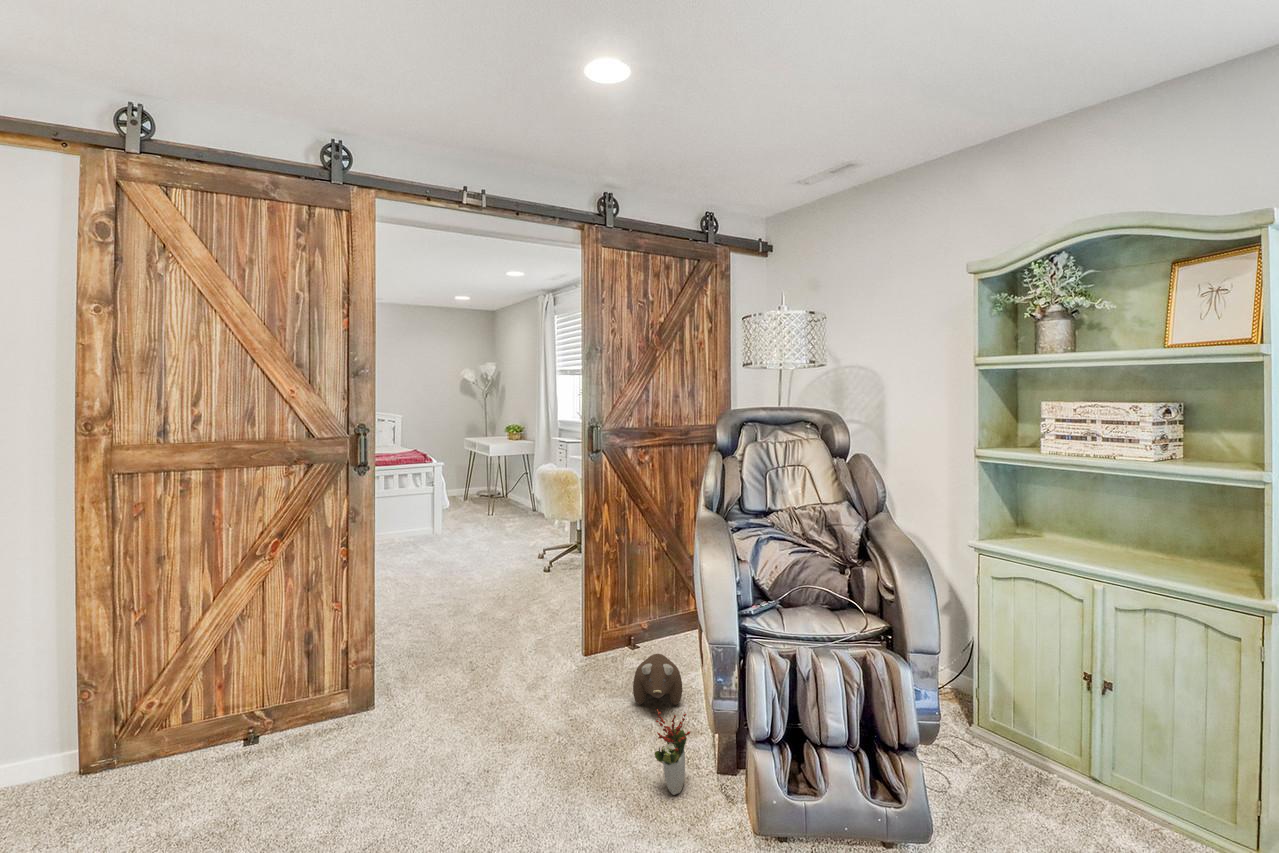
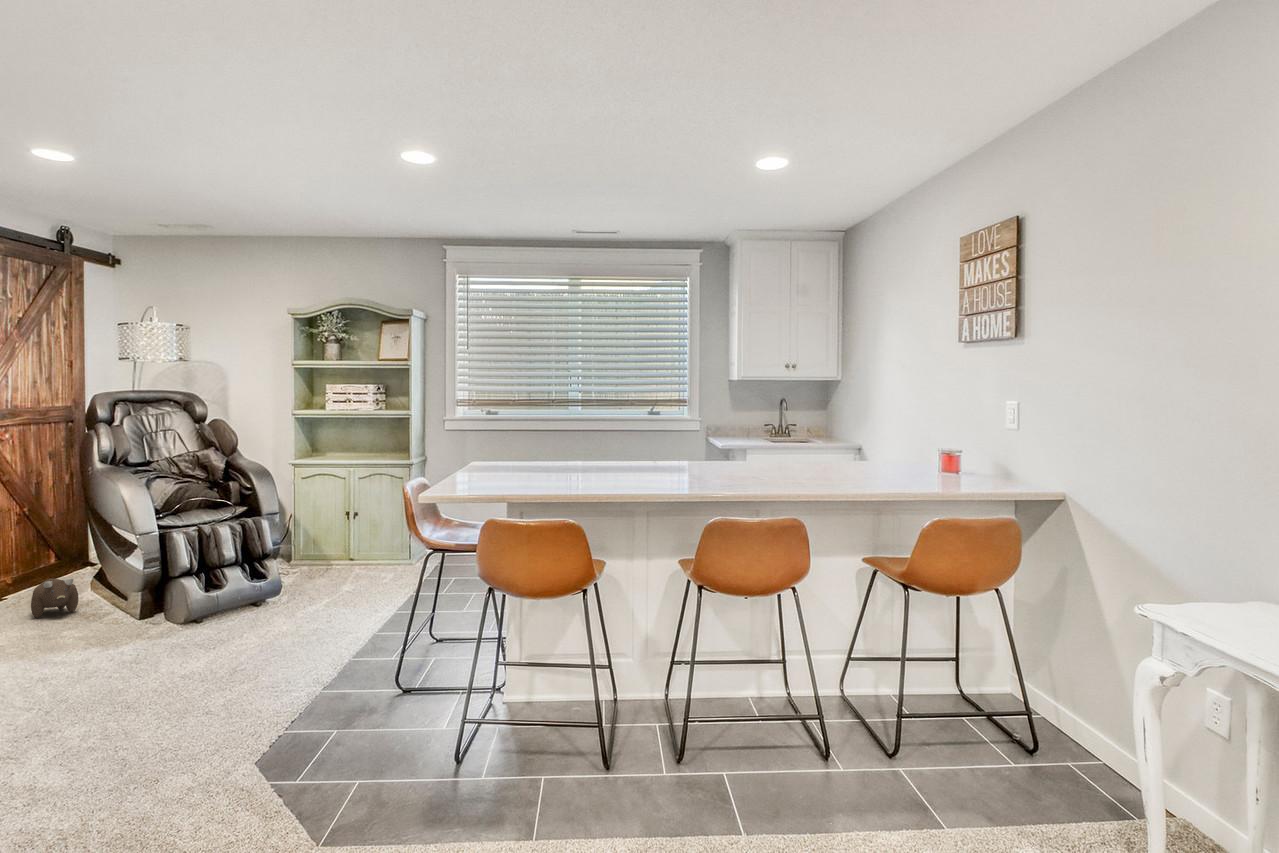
decorative plant: present [654,709,690,795] -> none [81,582,112,634]

